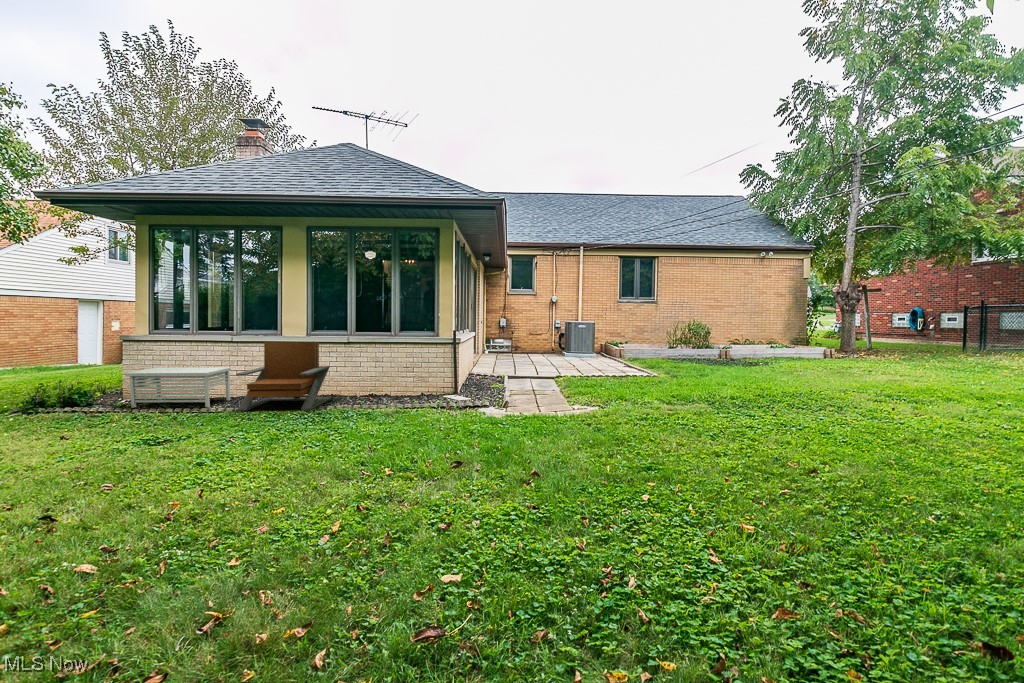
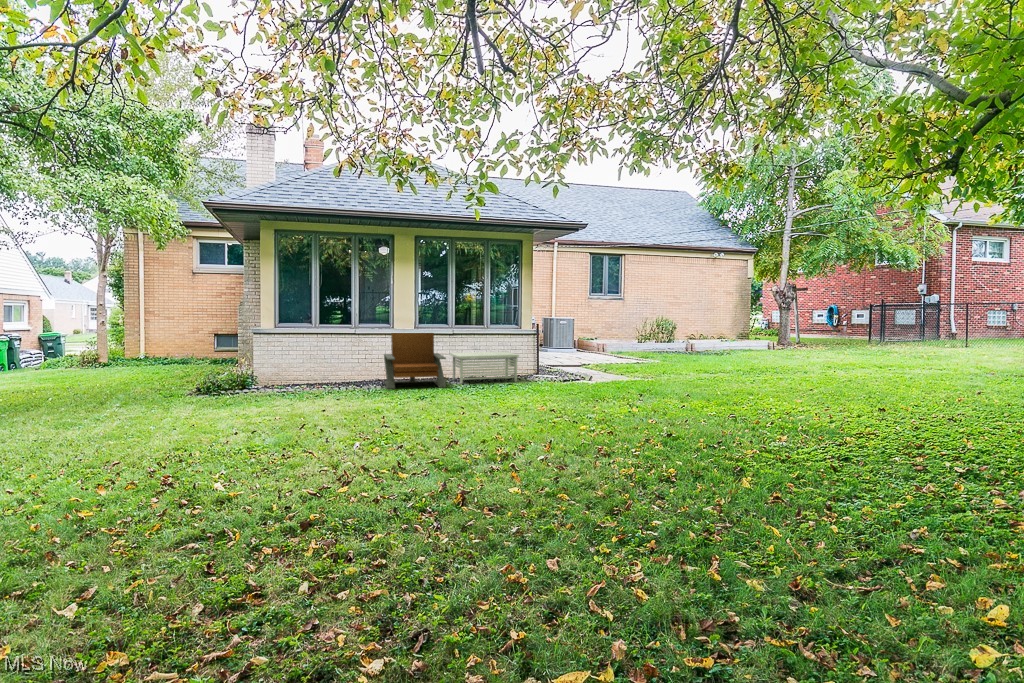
storage bench: present [125,367,231,408] -> present [450,352,519,384]

